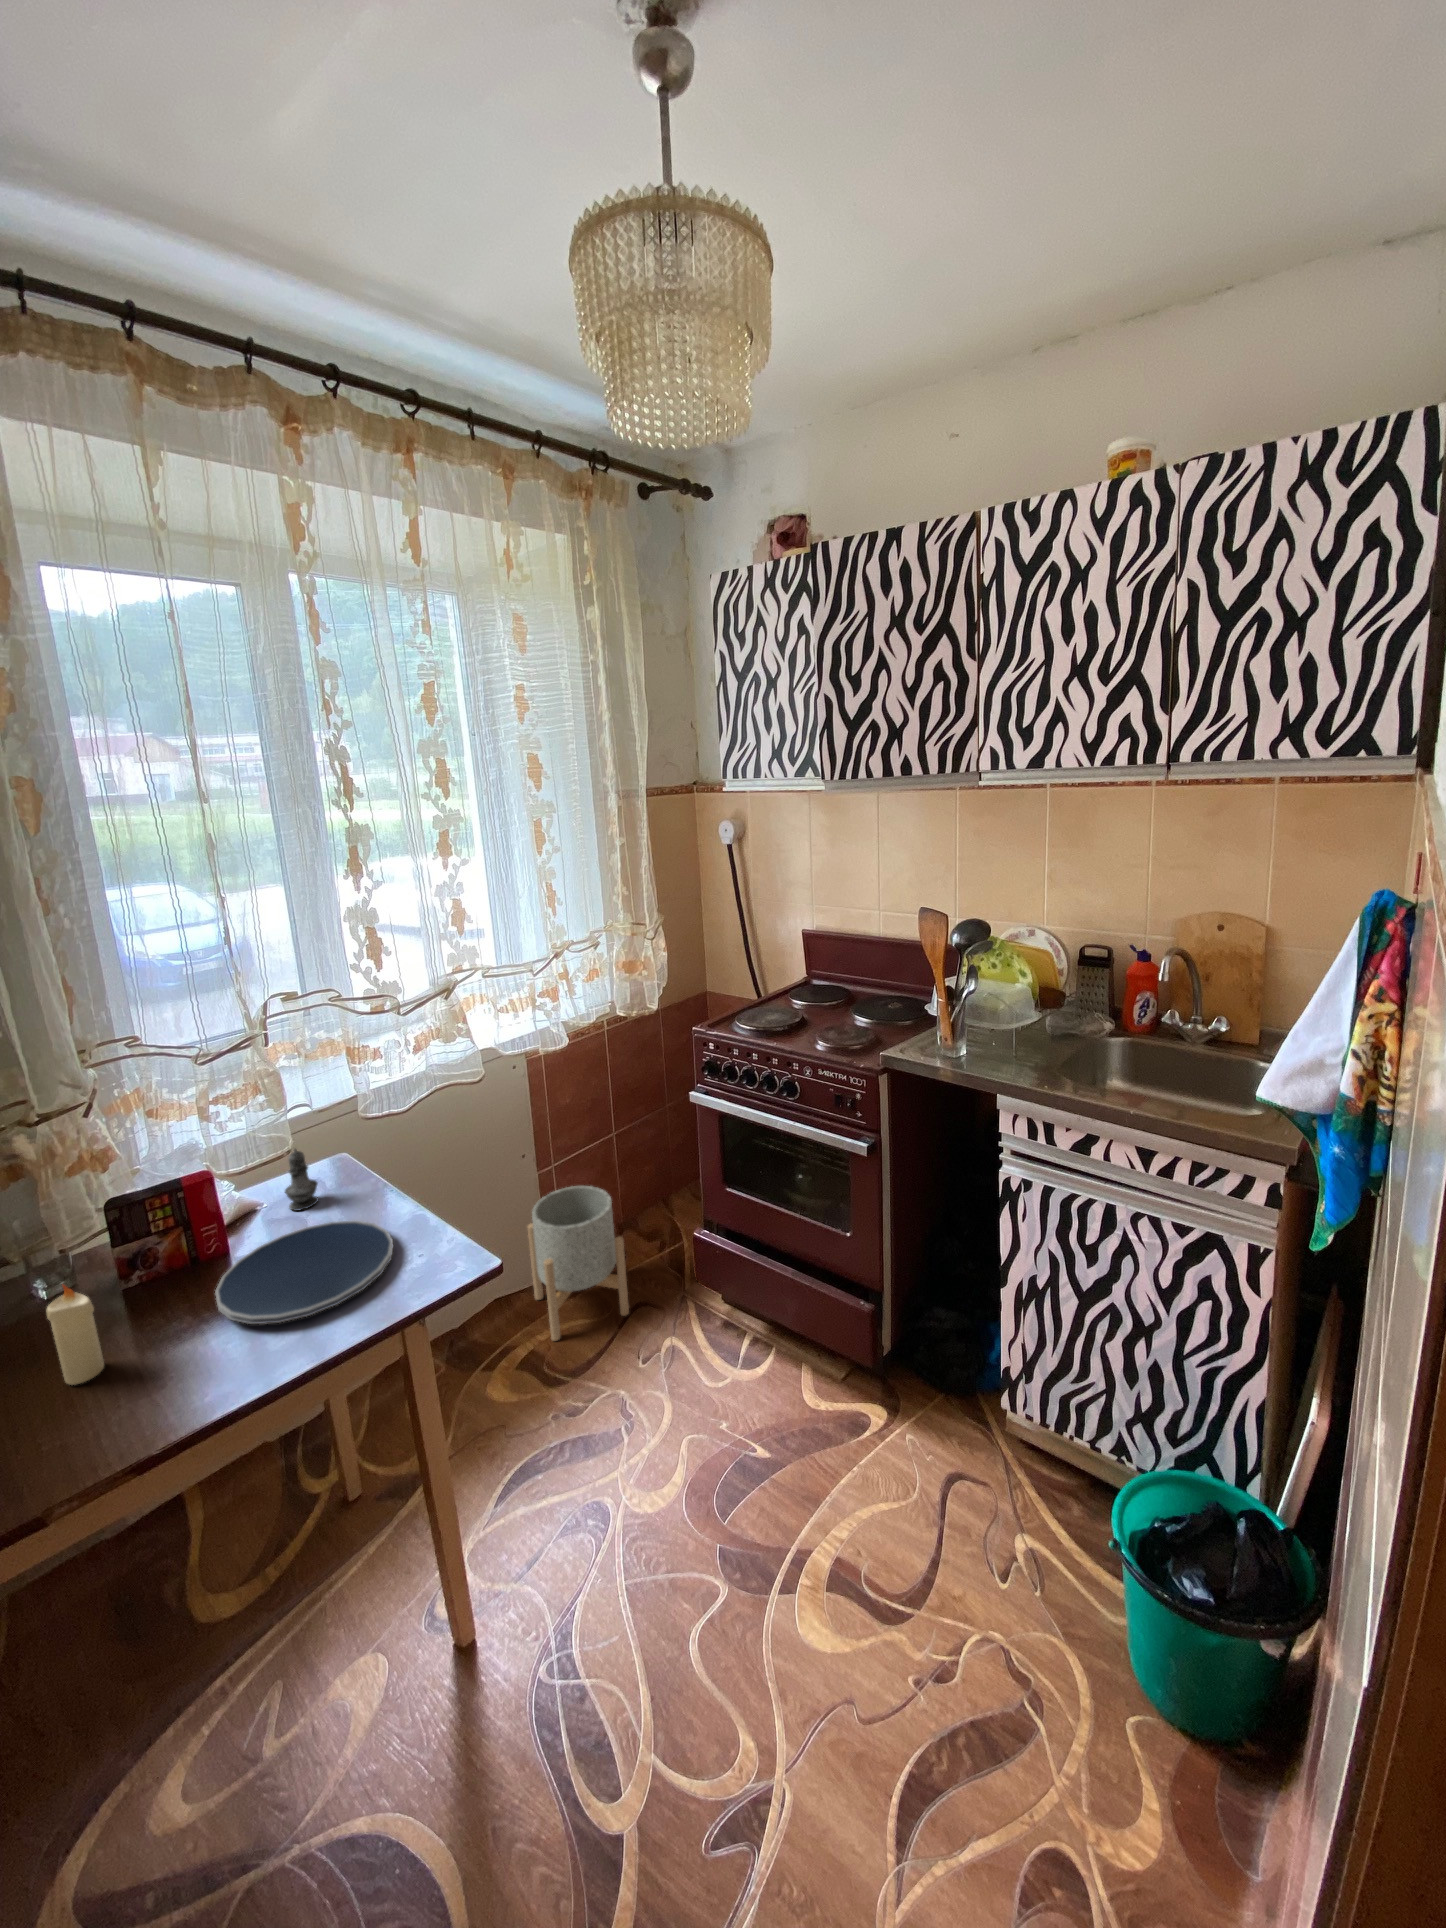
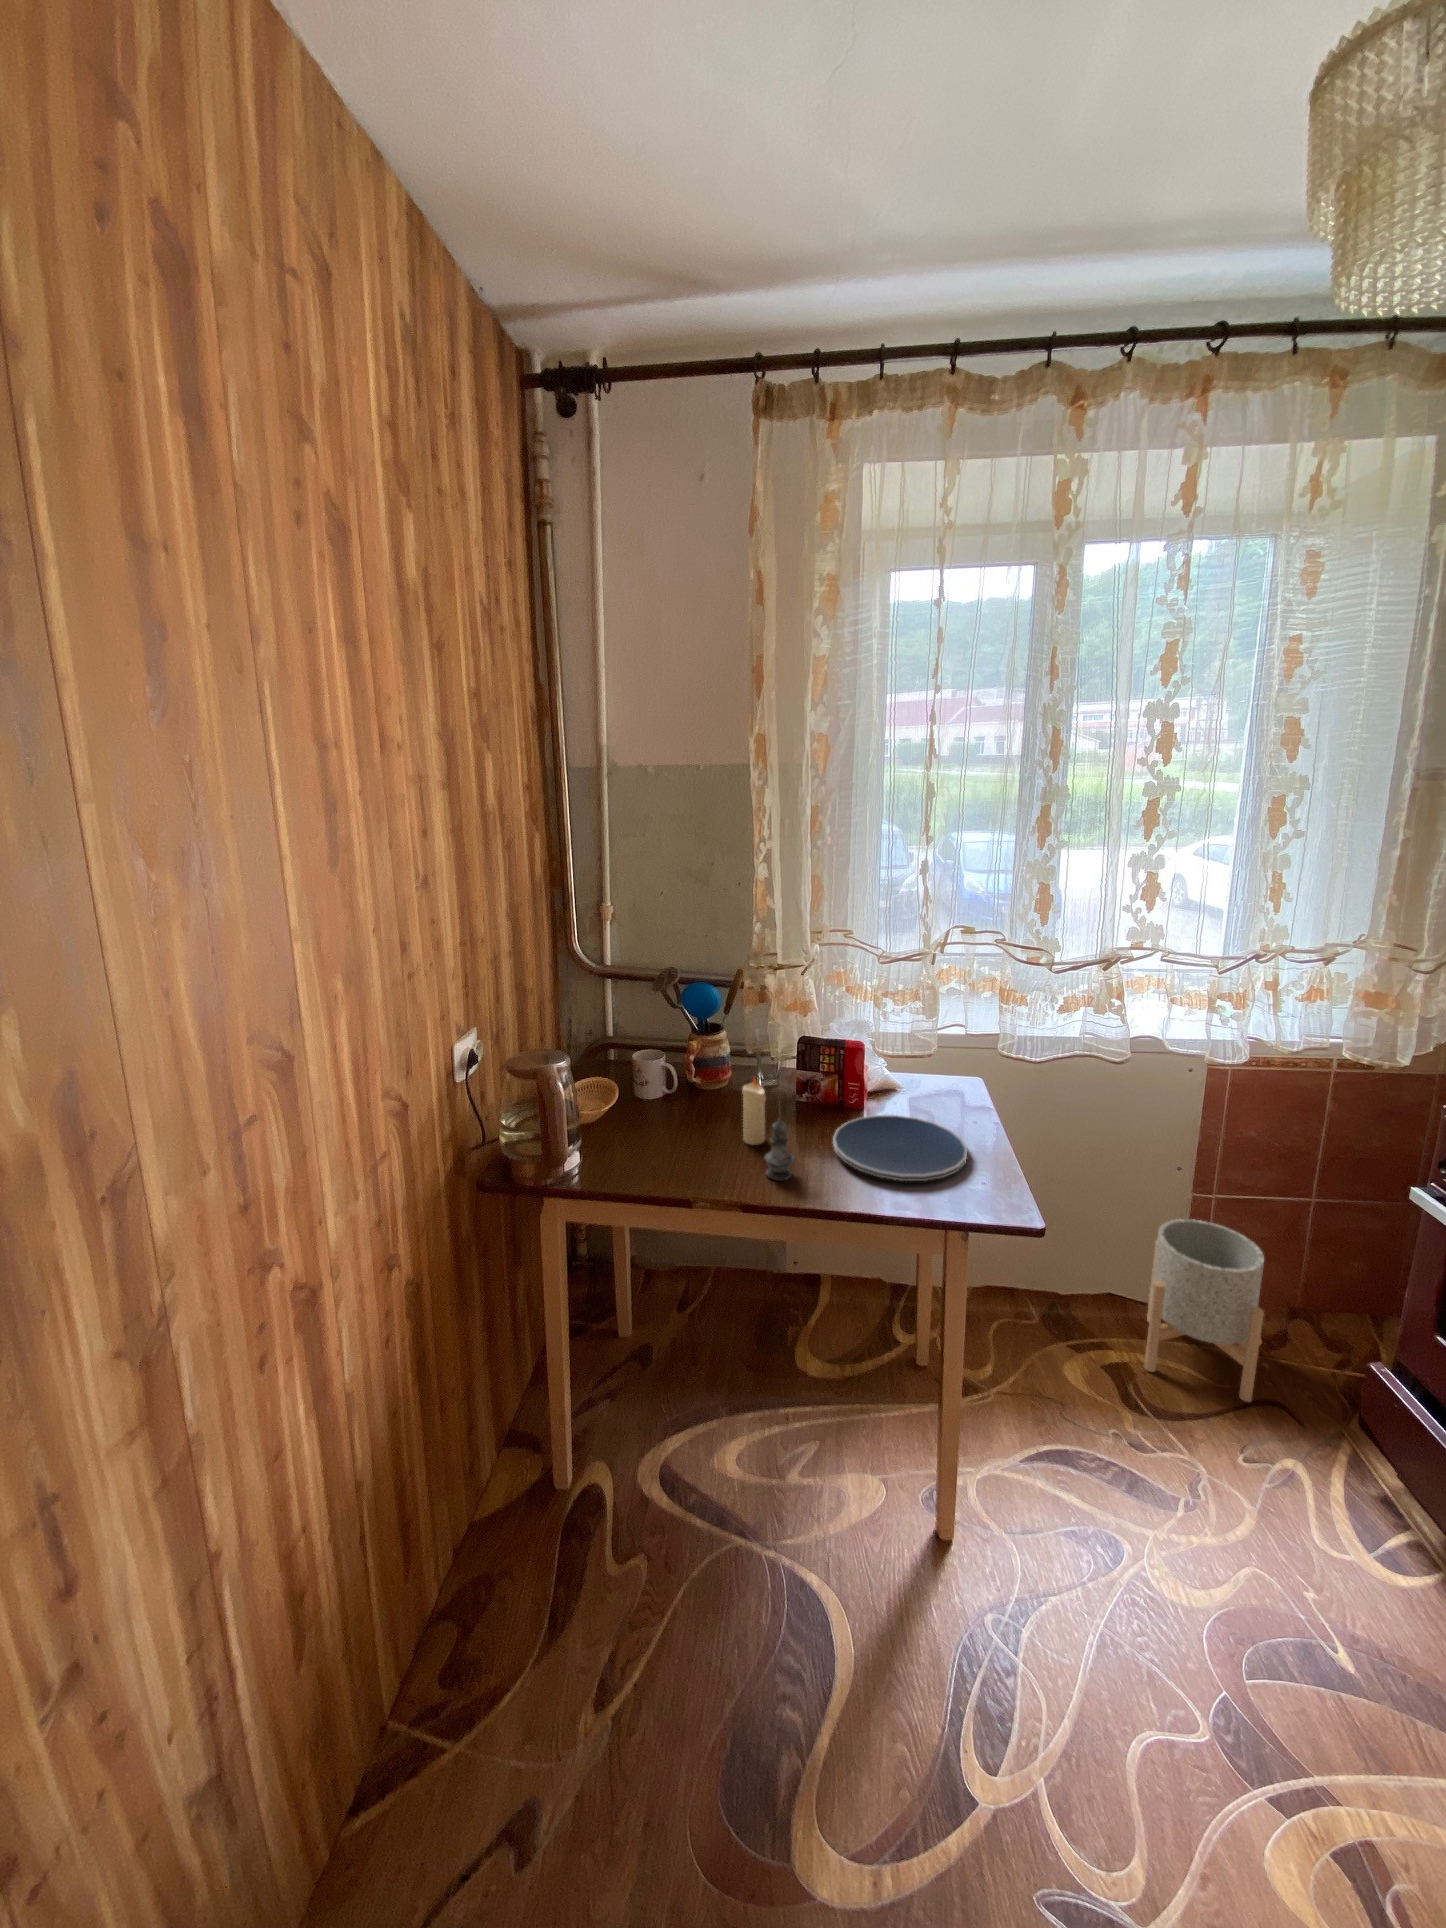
salt shaker: present [285,1149,319,1211] -> present [764,1119,794,1181]

